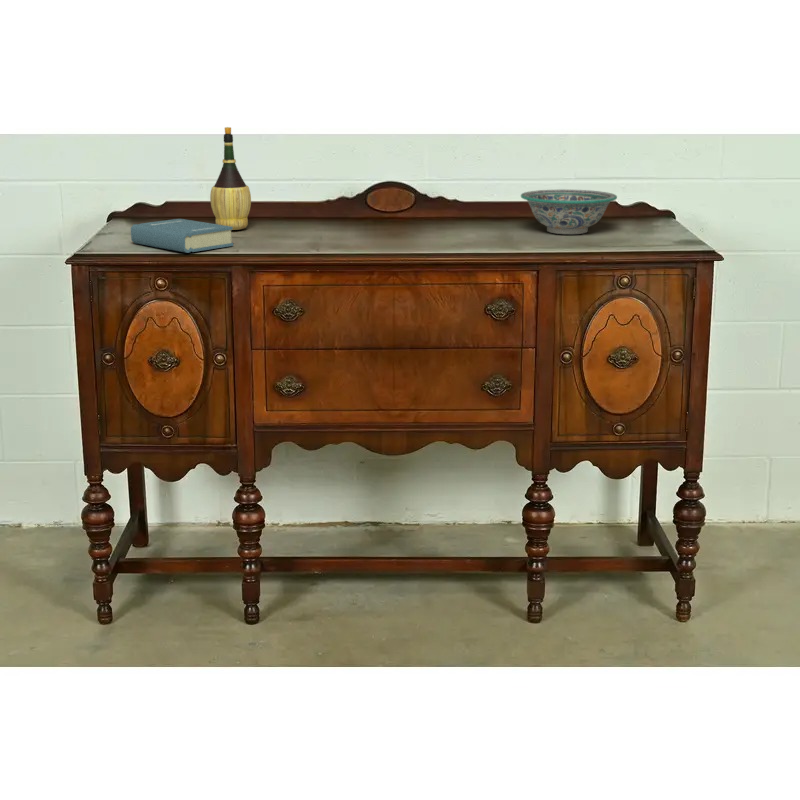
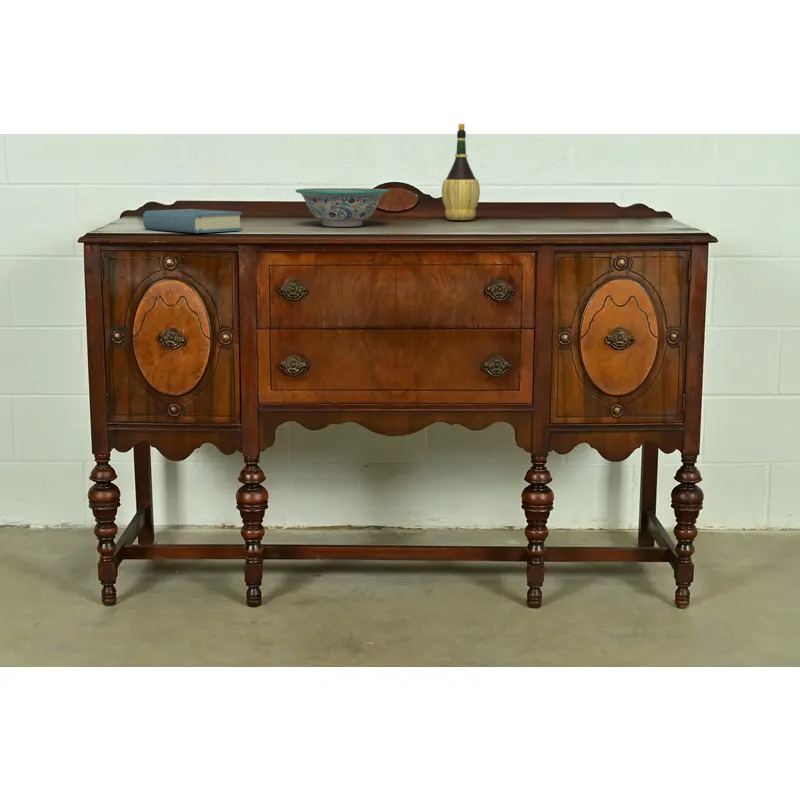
wine bottle: present [210,127,251,230] -> present [442,124,480,220]
decorative bowl: present [521,189,617,234] -> present [296,188,389,227]

